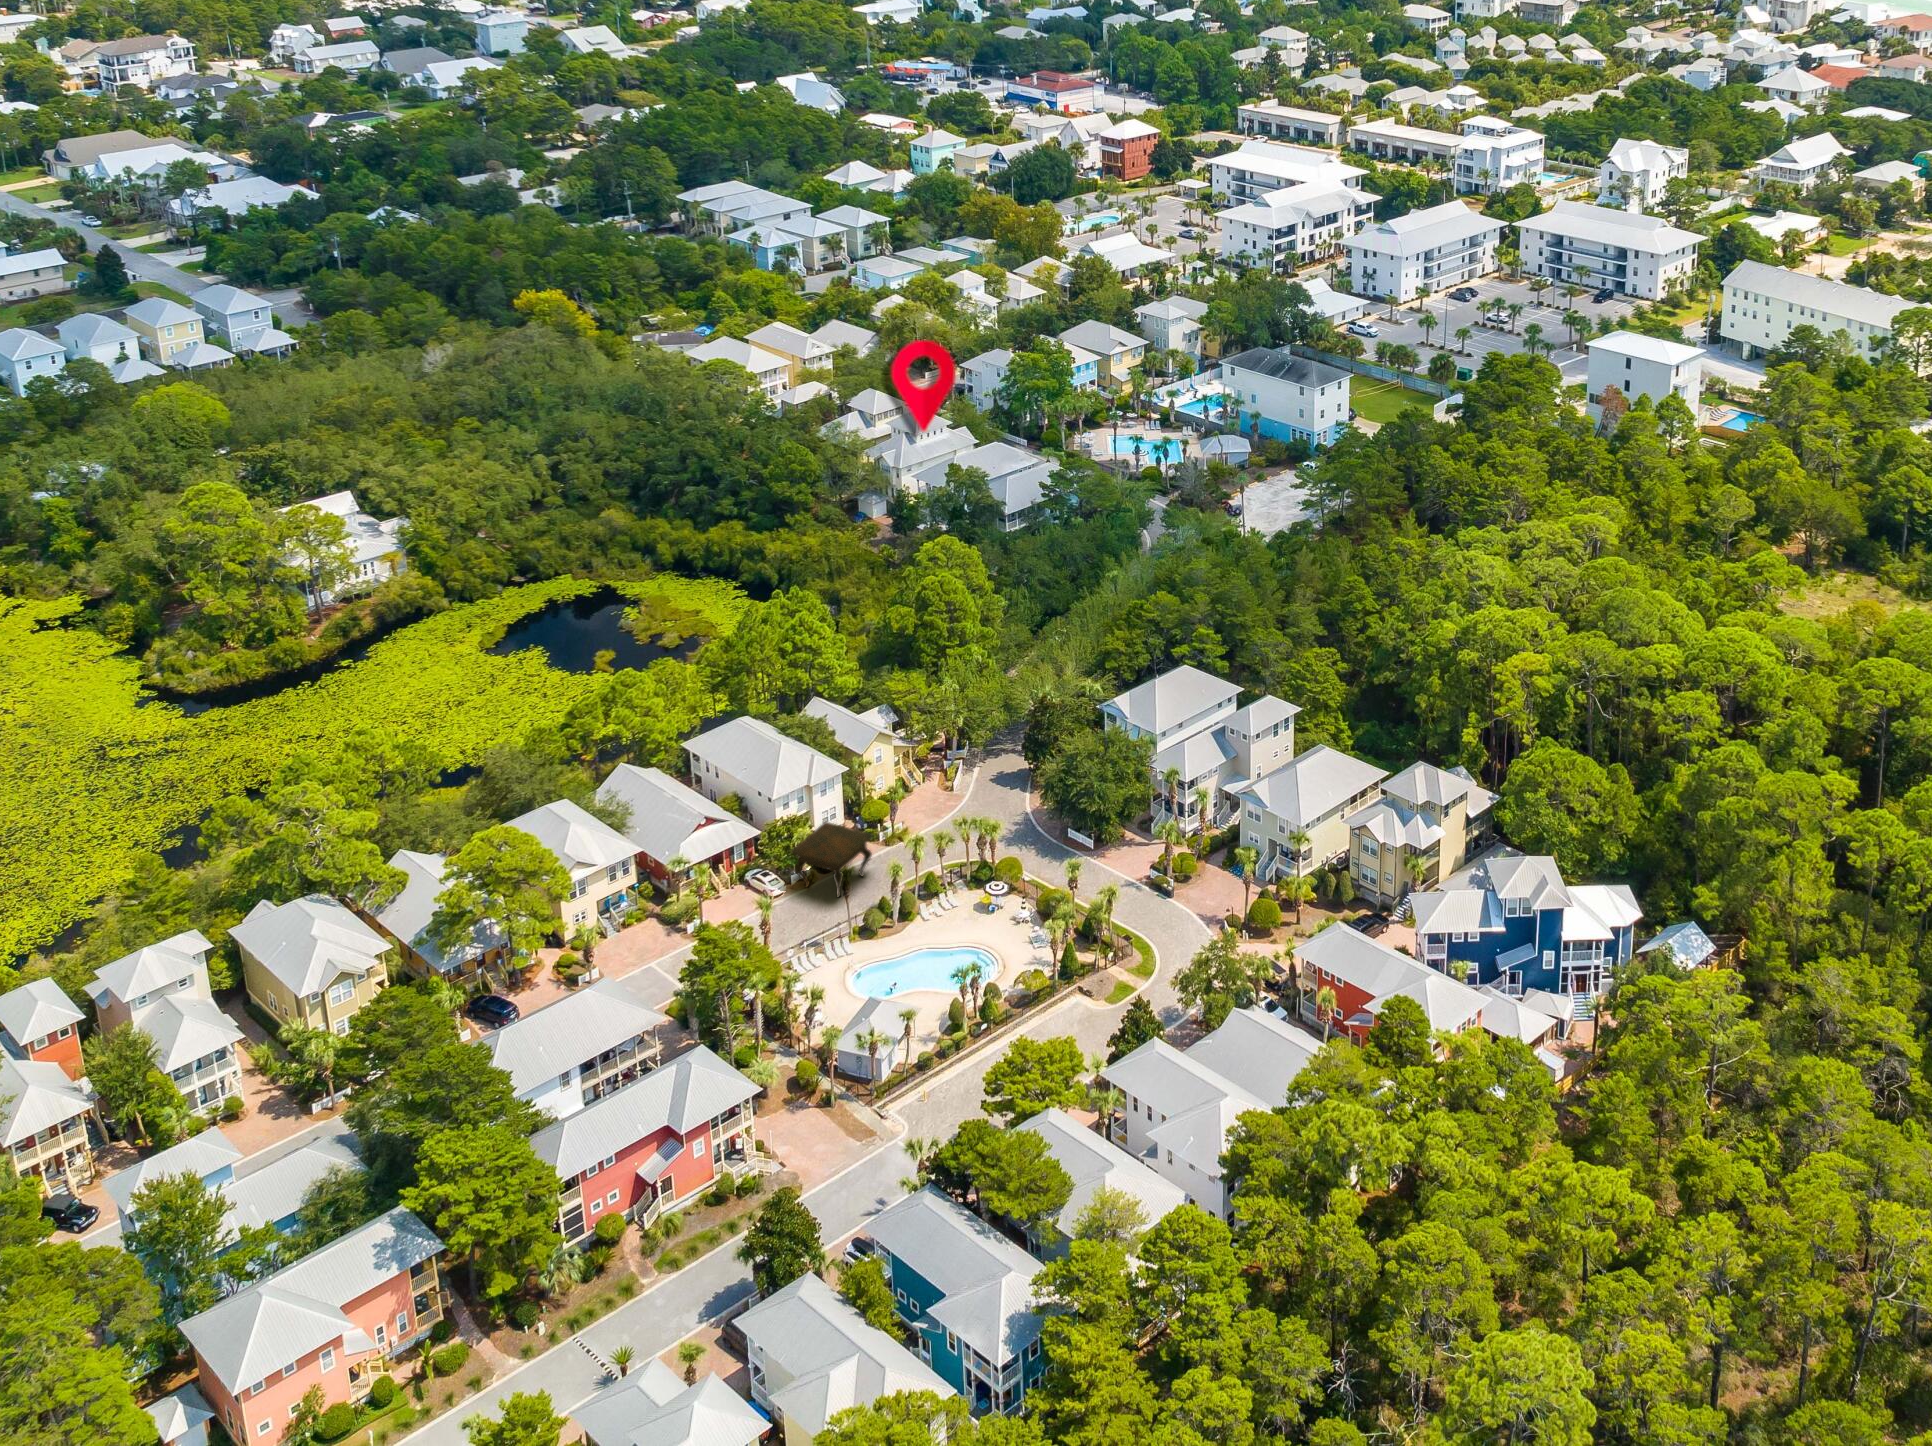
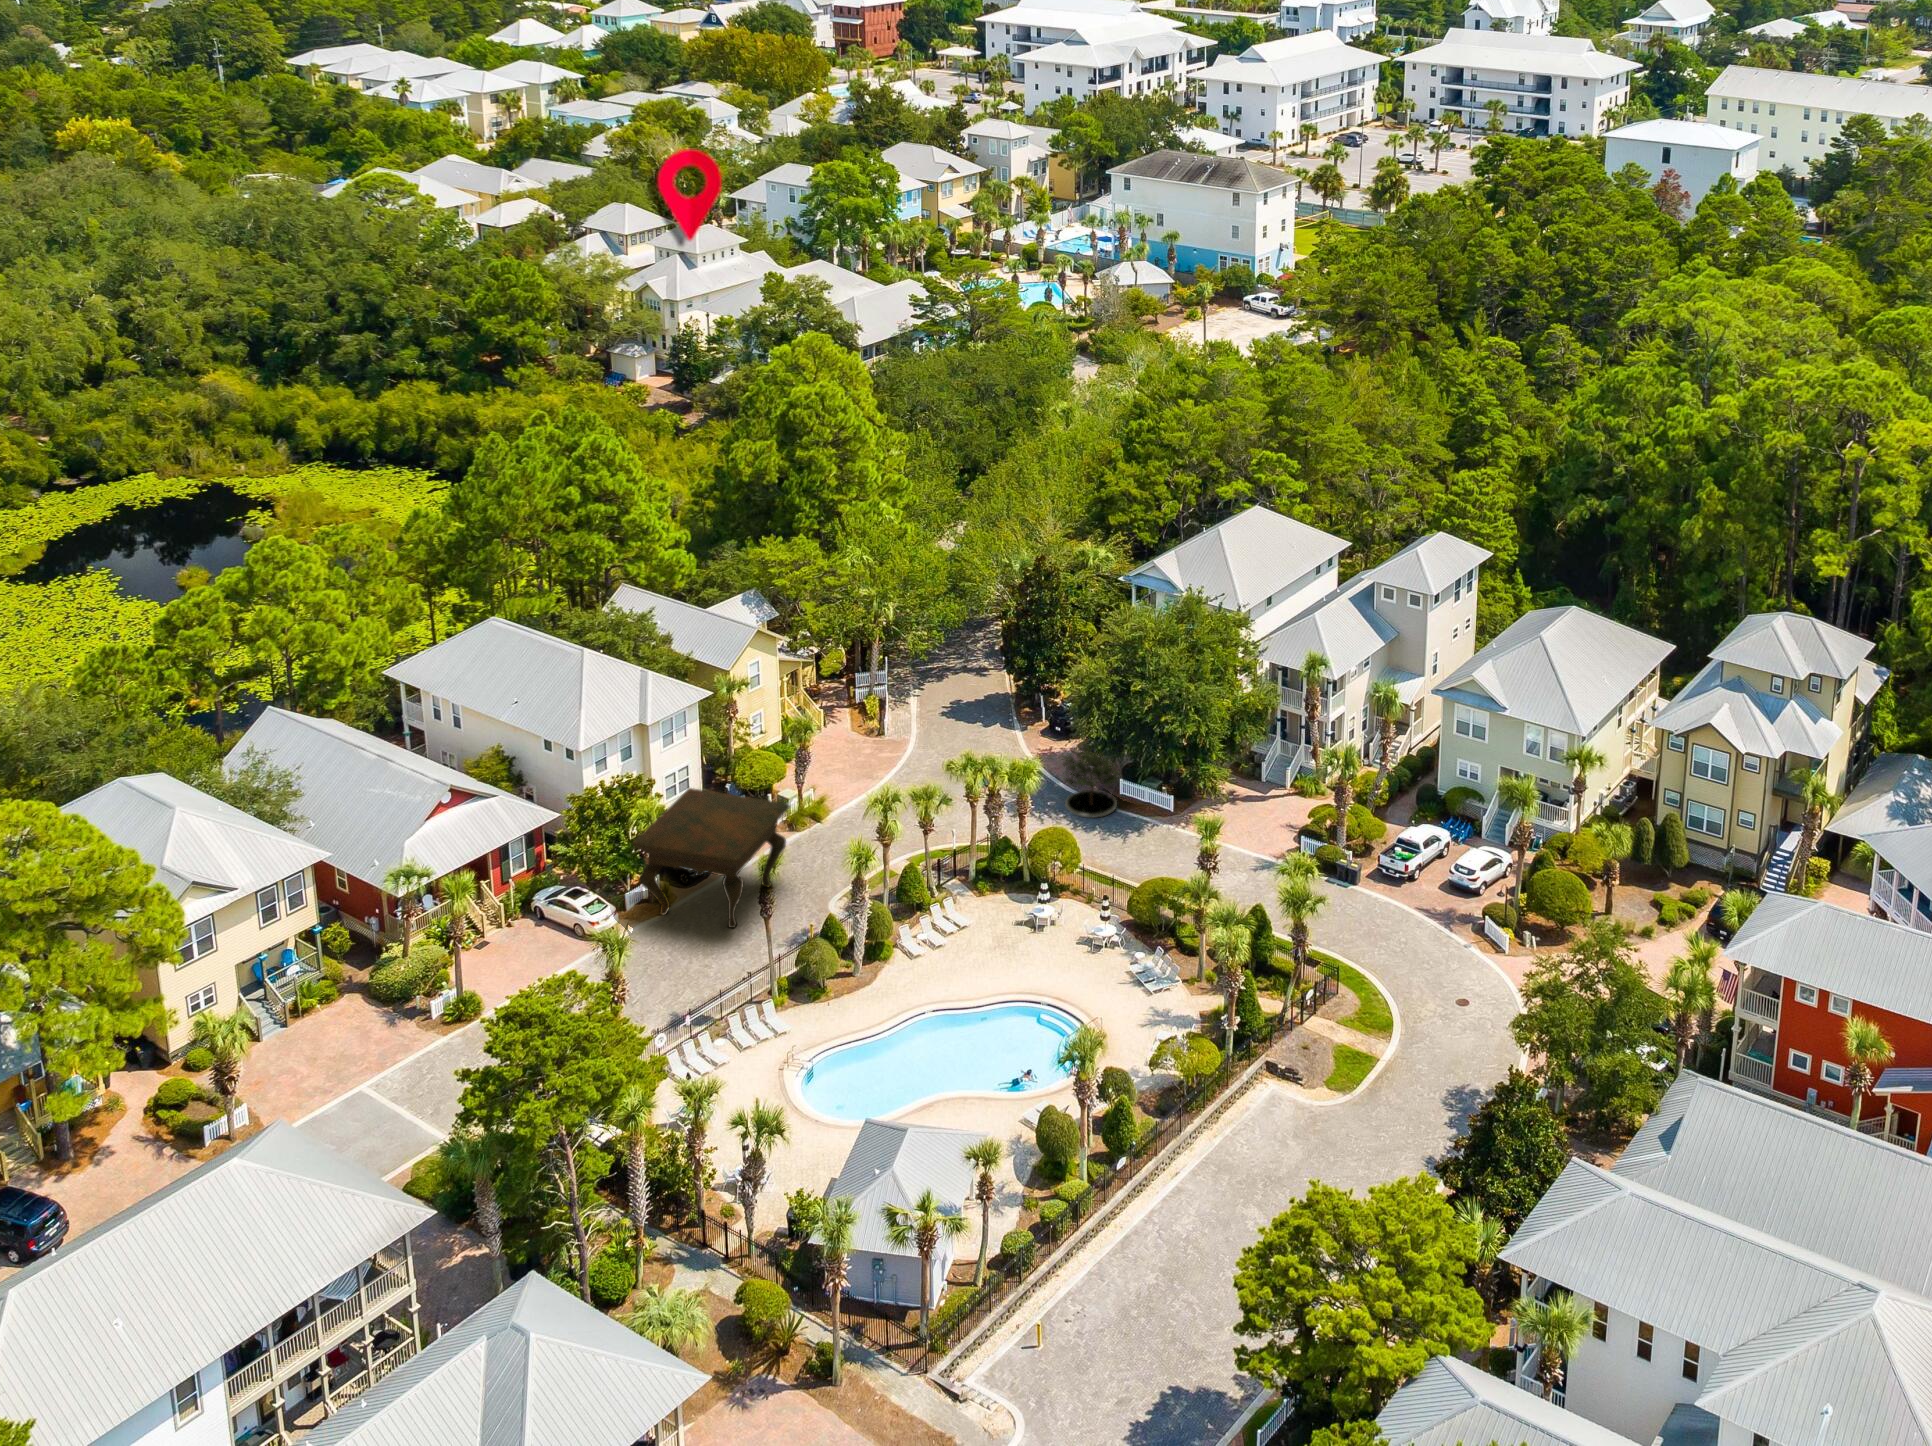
potted tree: none [1028,794,1066,849] -> present [1061,721,1120,818]

